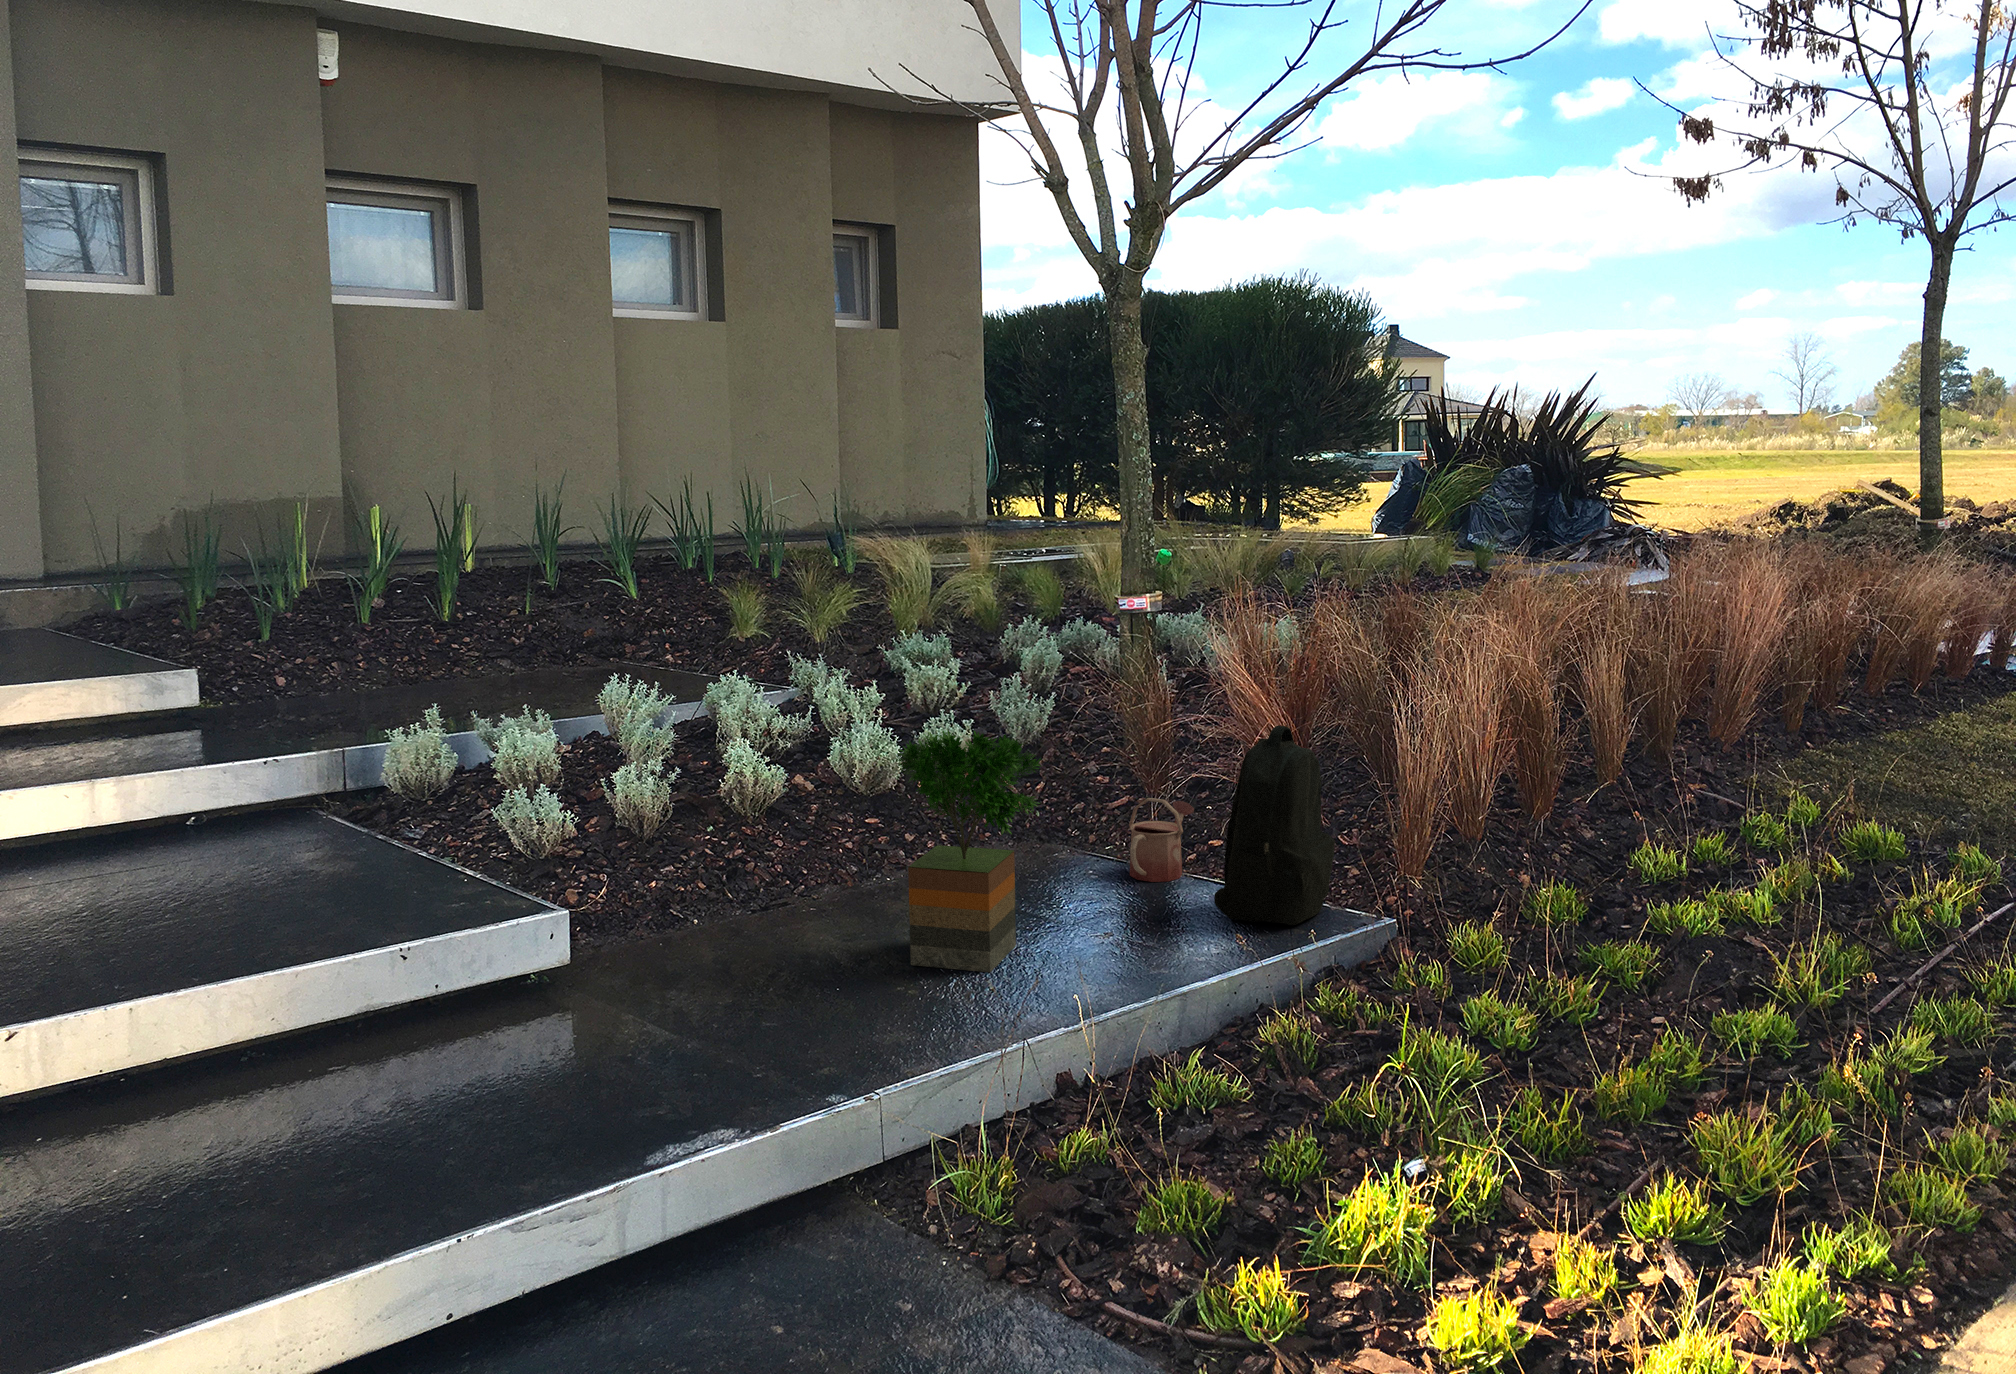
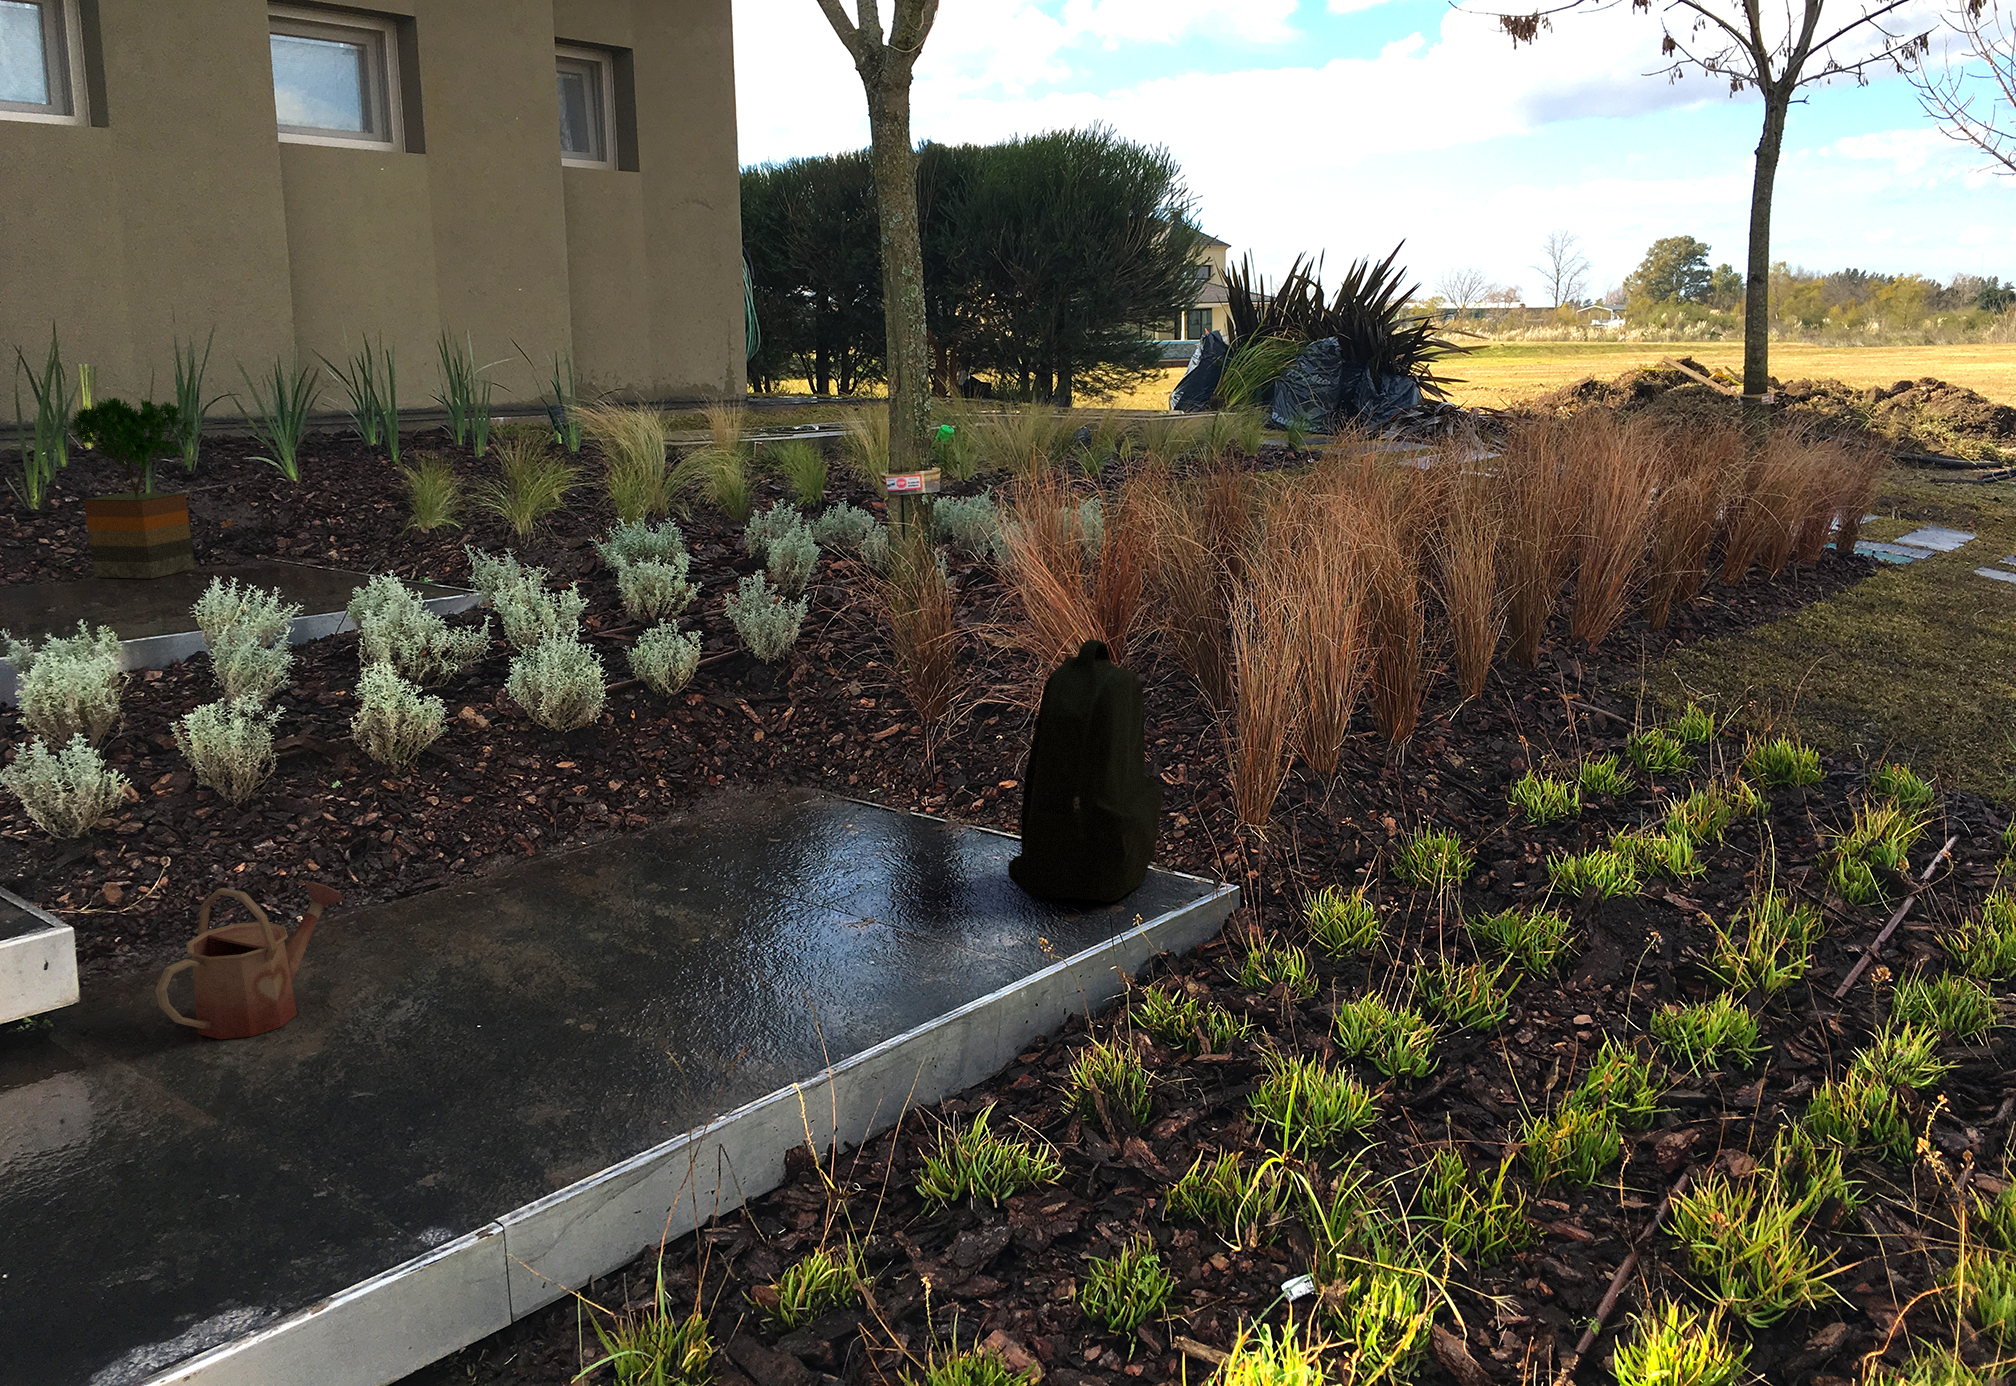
potted tree: present [896,731,1041,972] -> present [70,397,196,579]
watering can: present [1129,798,1194,882] -> present [156,882,344,1039]

